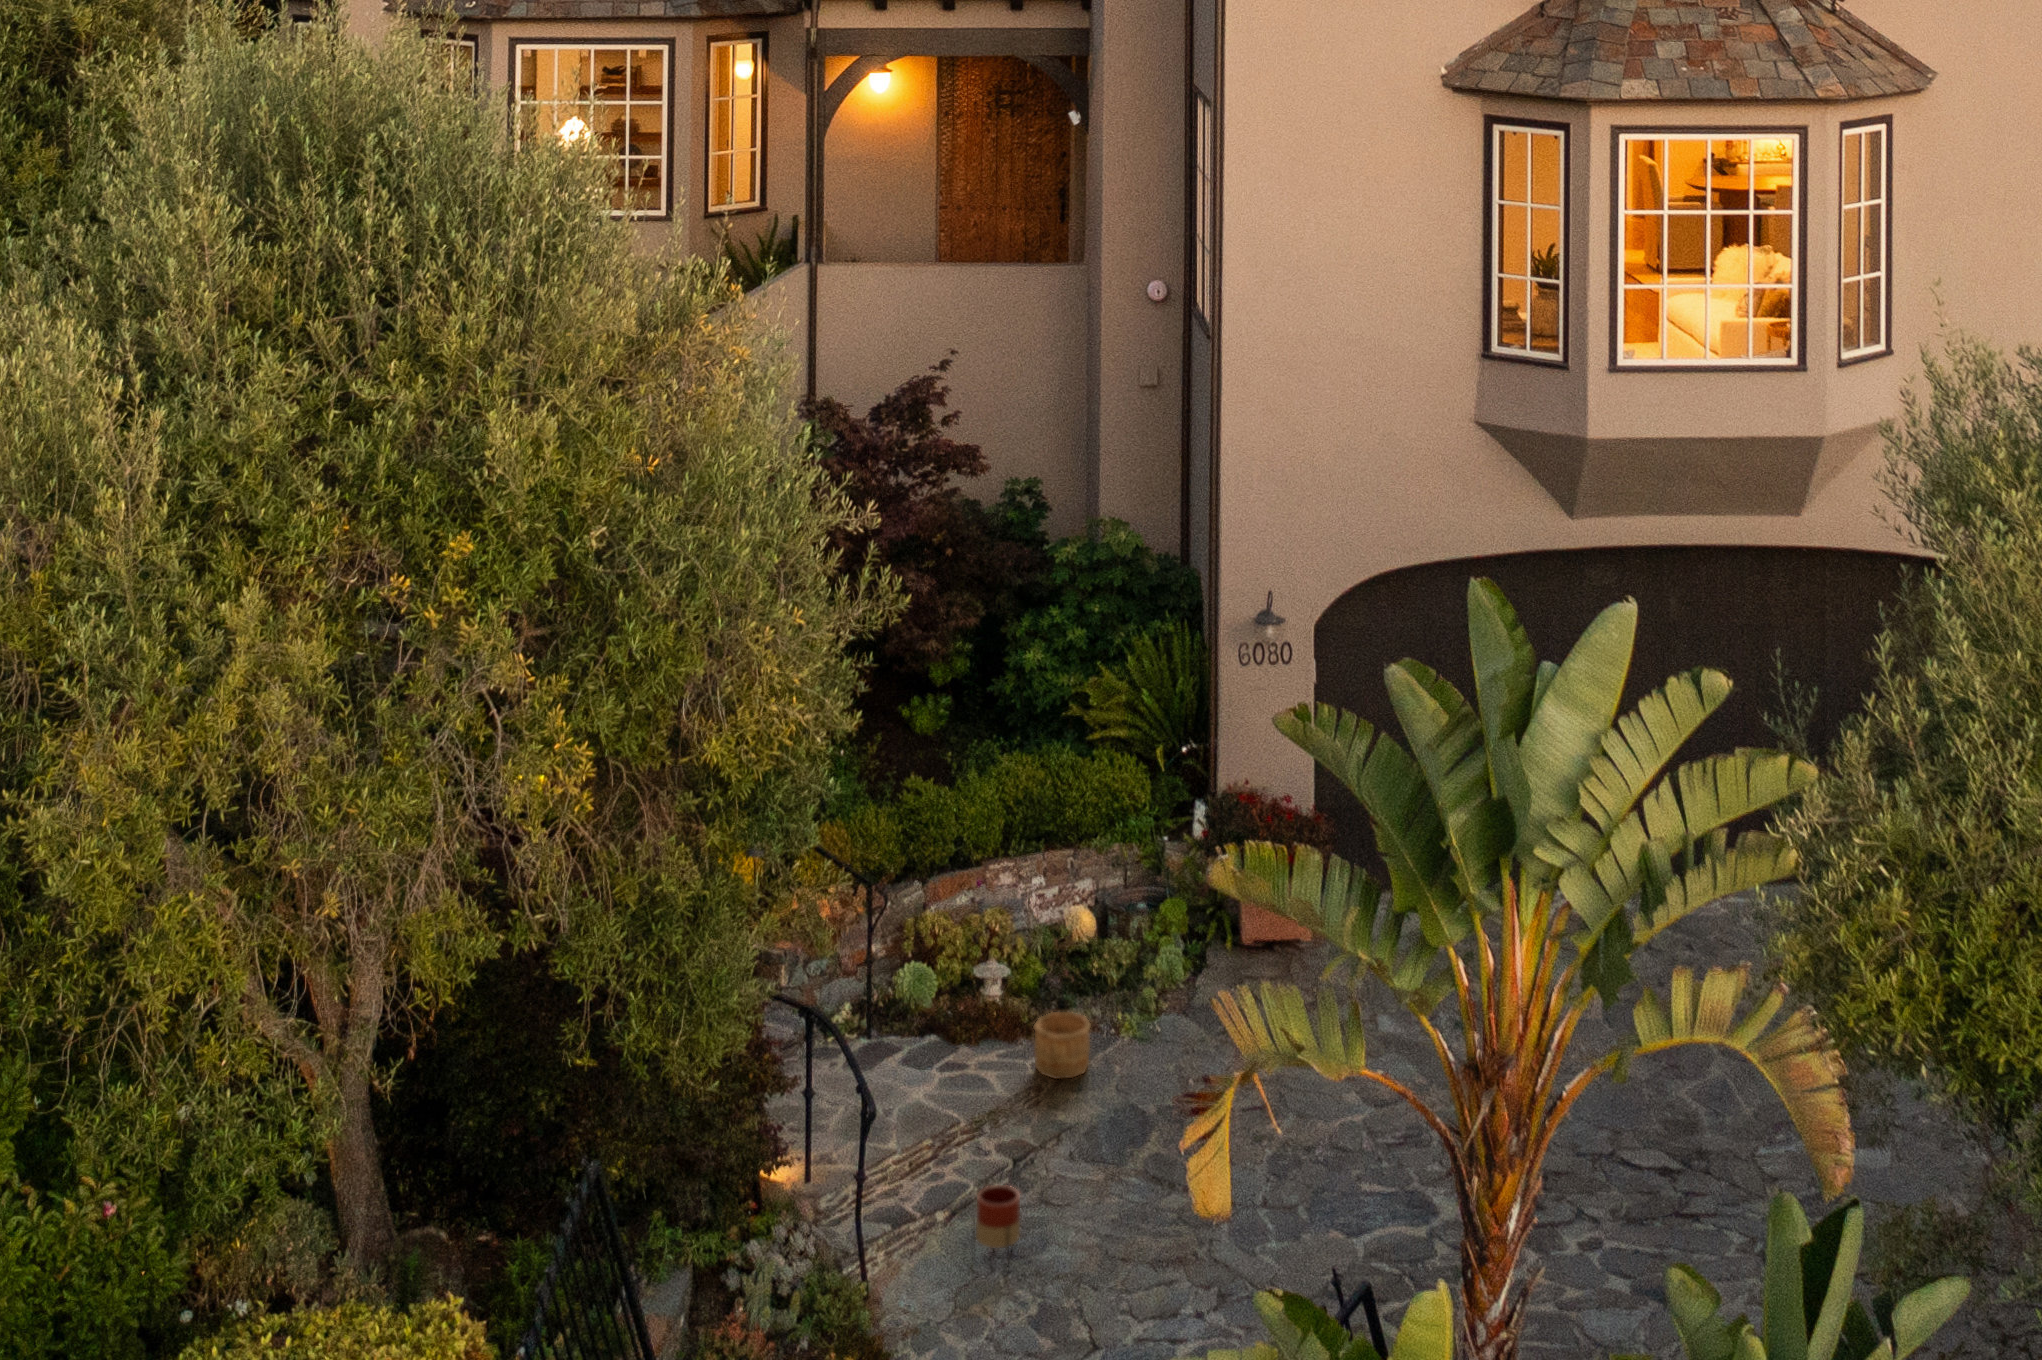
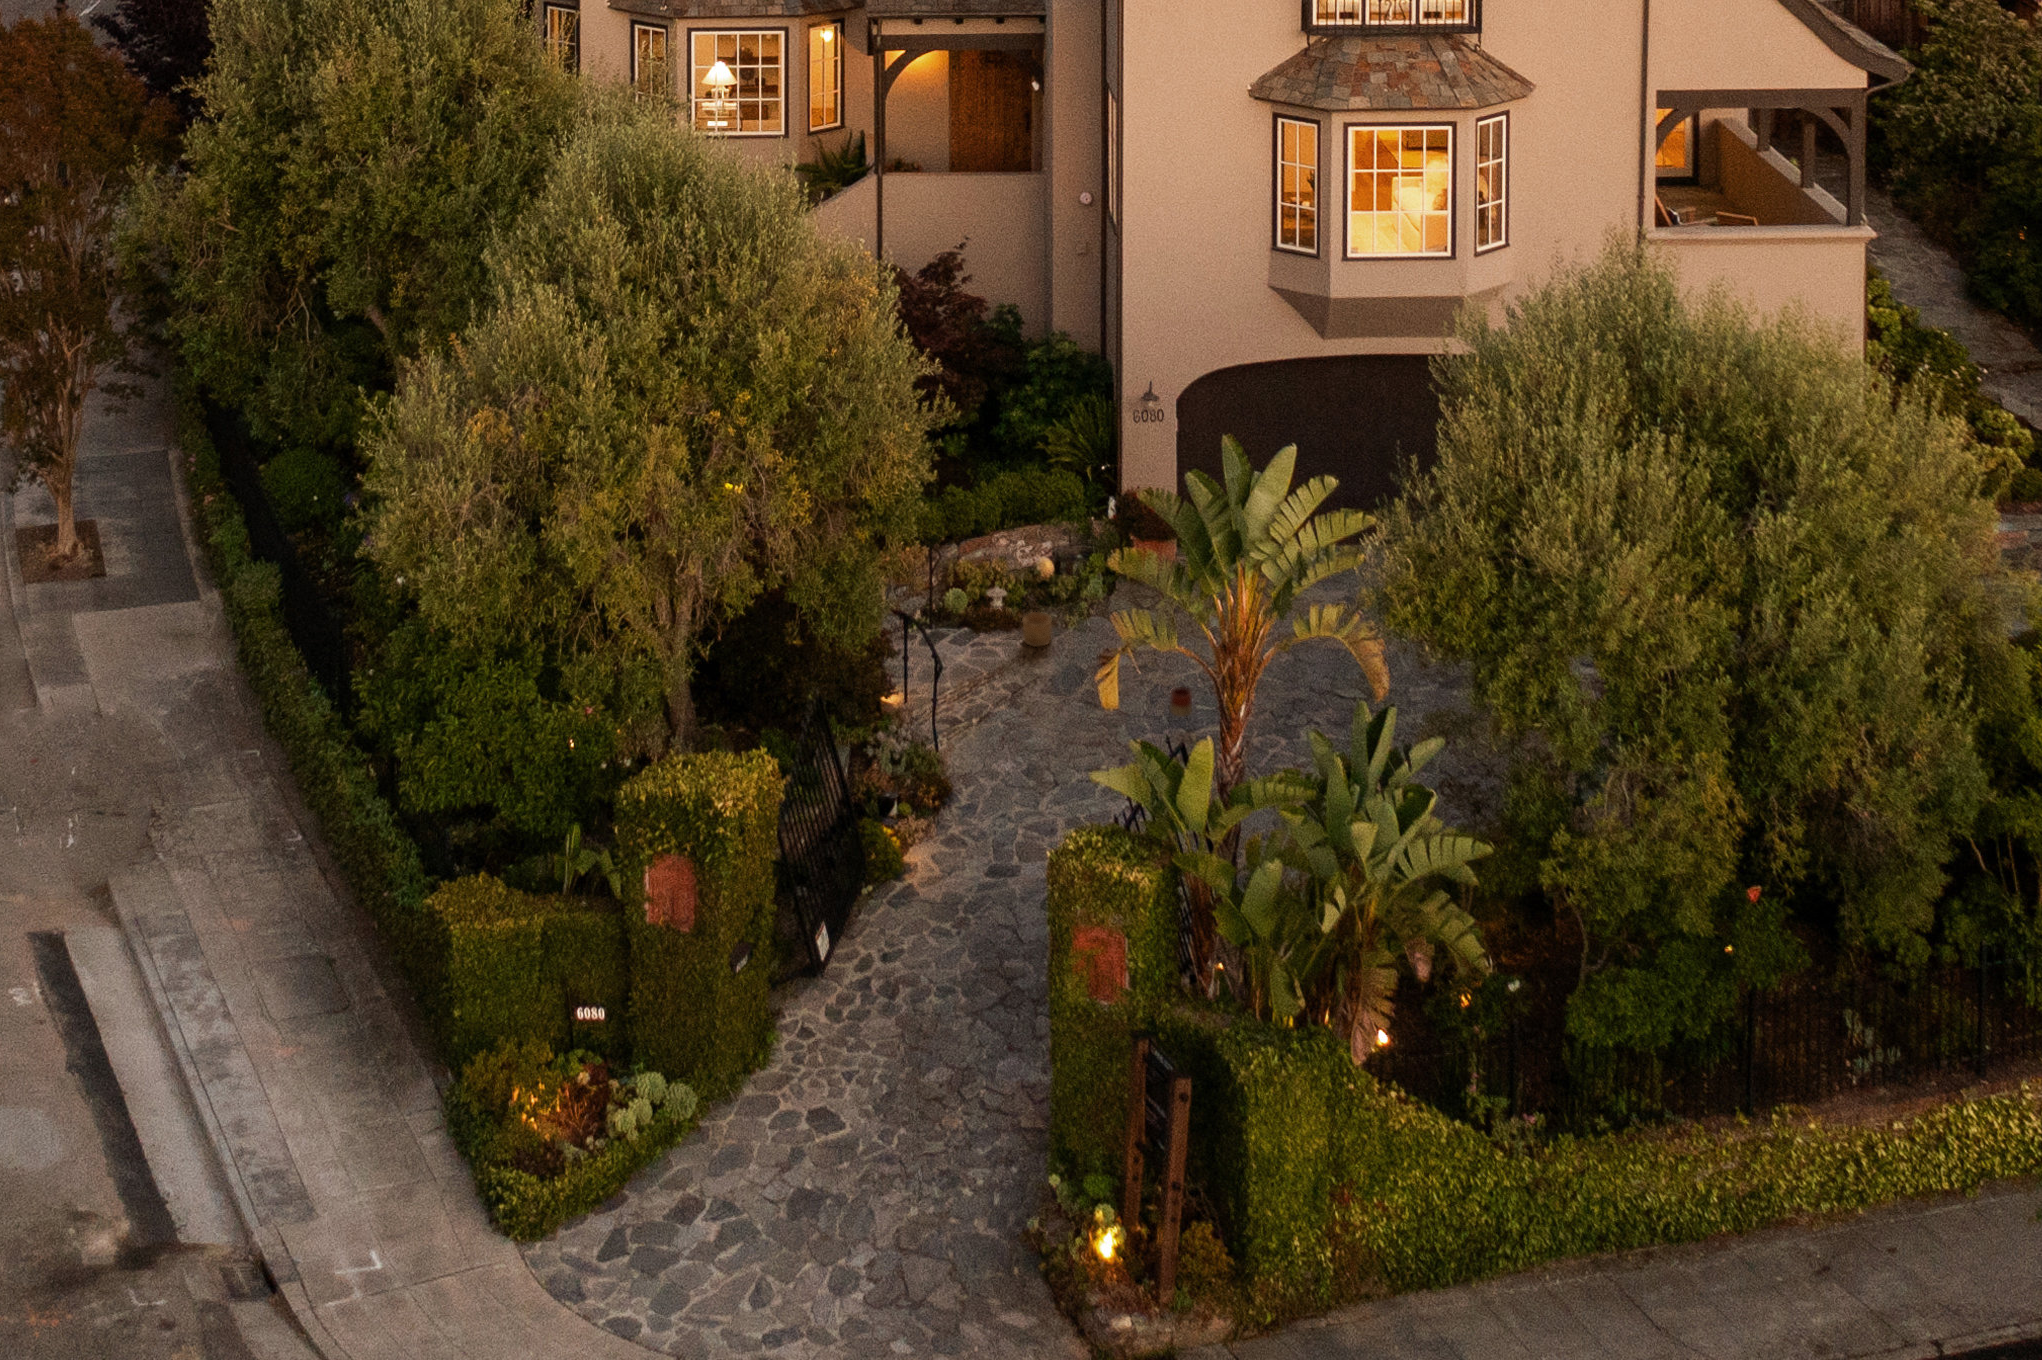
planter: present [973,1185,1020,1264] -> present [1170,687,1192,717]

